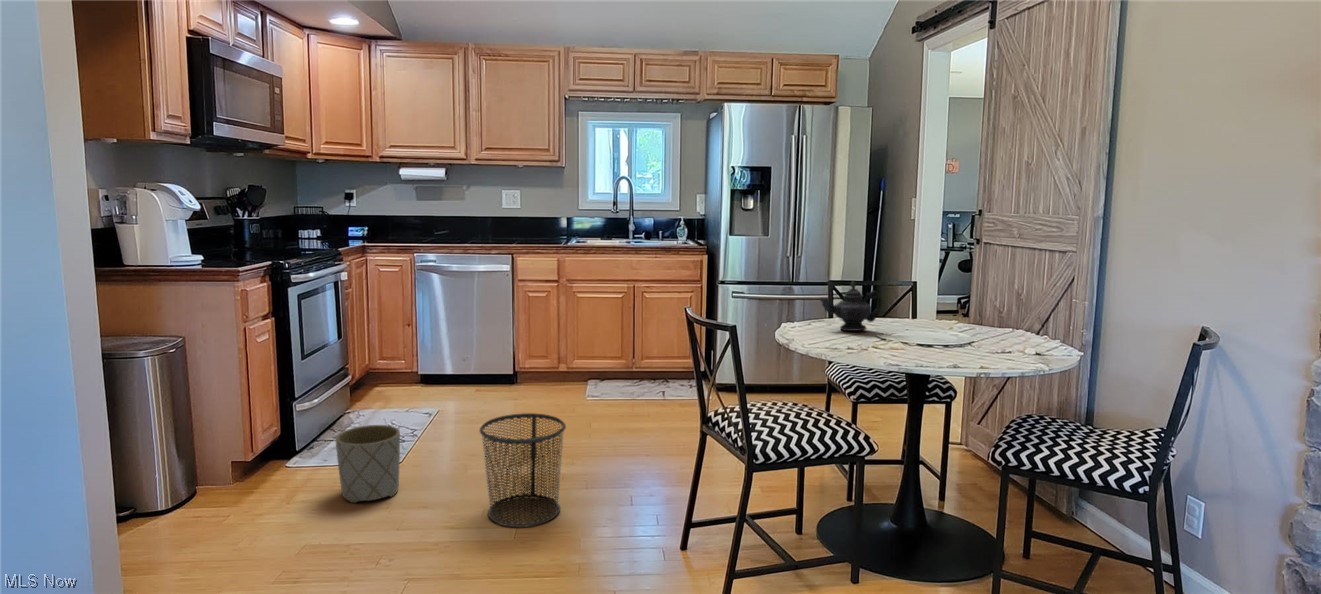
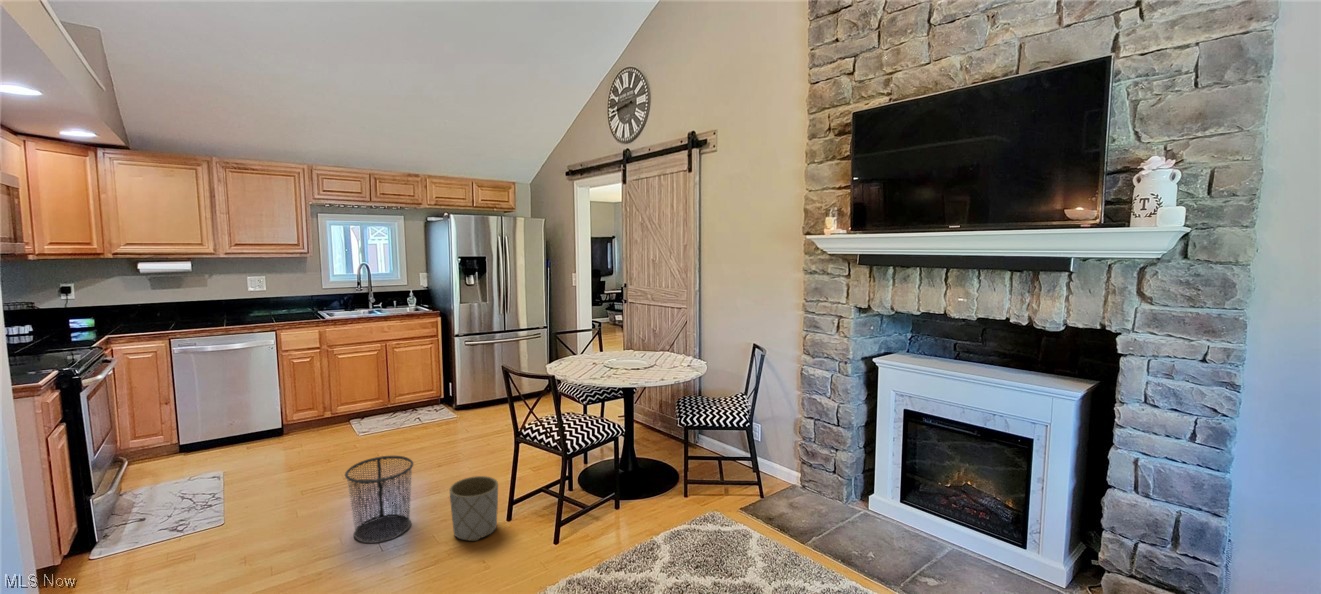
teapot: present [820,281,882,331] -> none [577,339,608,368]
planter: present [335,425,400,503] -> present [450,476,498,541]

